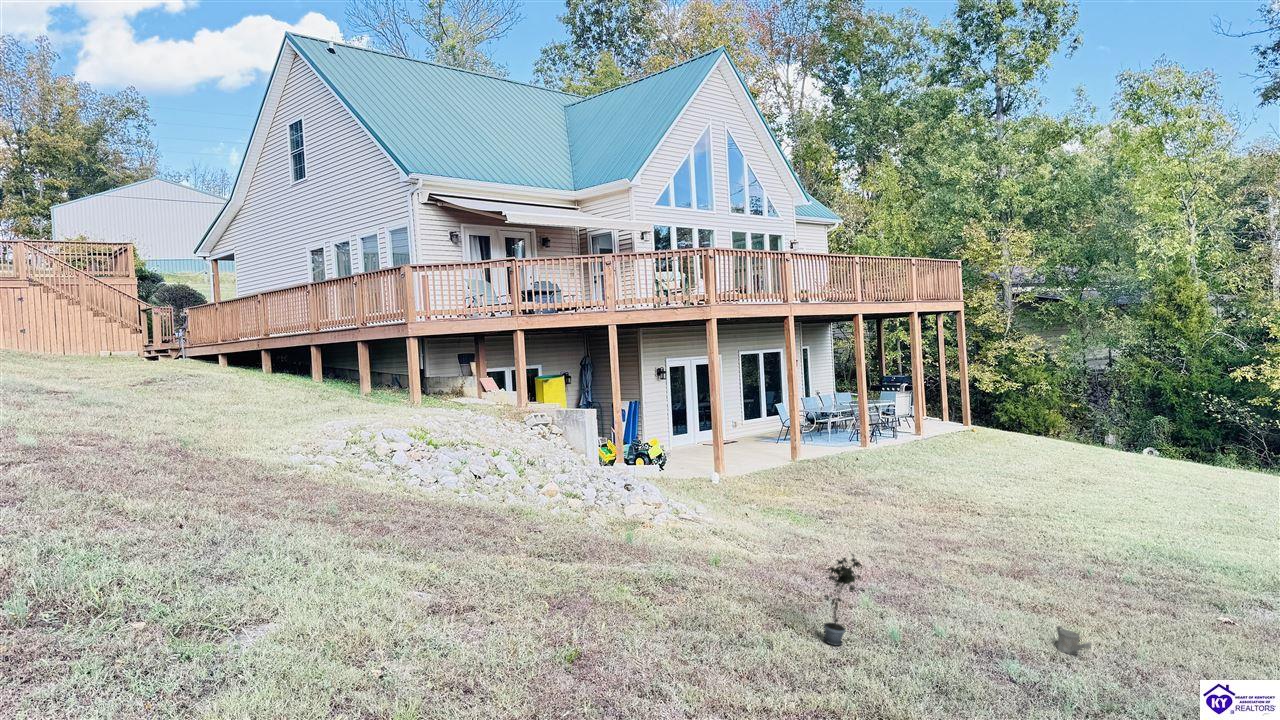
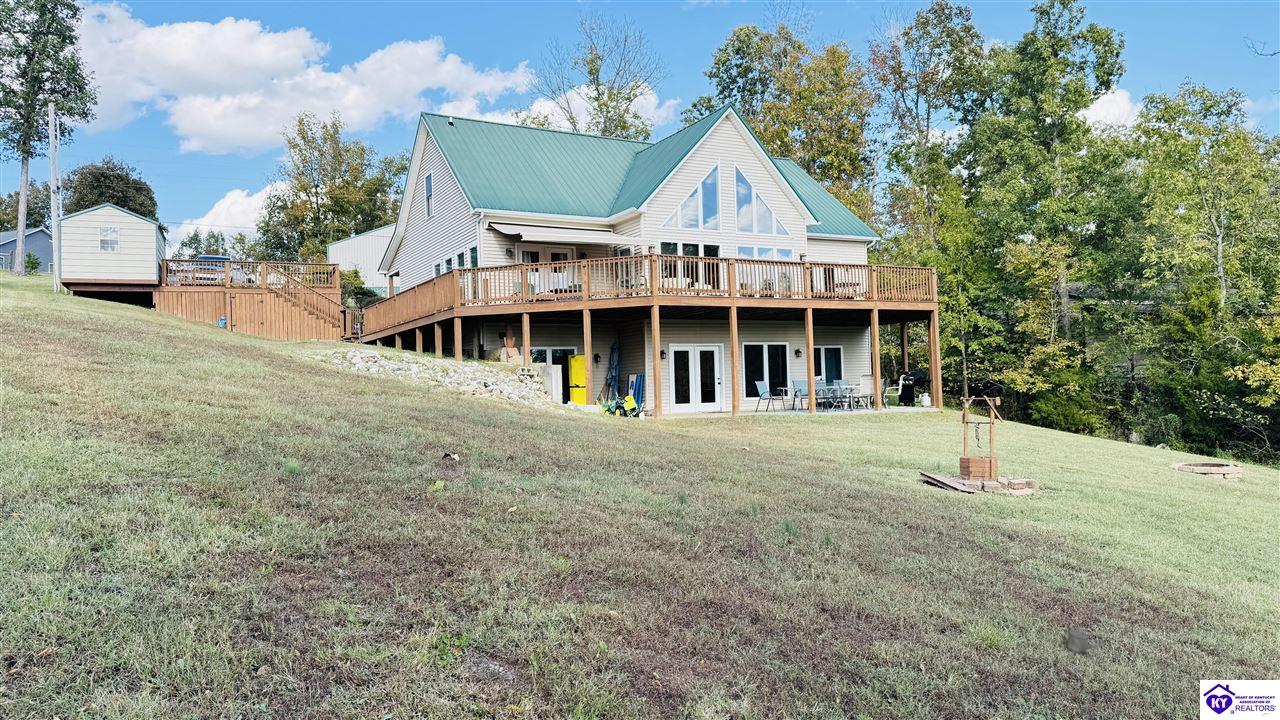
potted plant: present [824,554,862,645] -> none [849,561,886,642]

